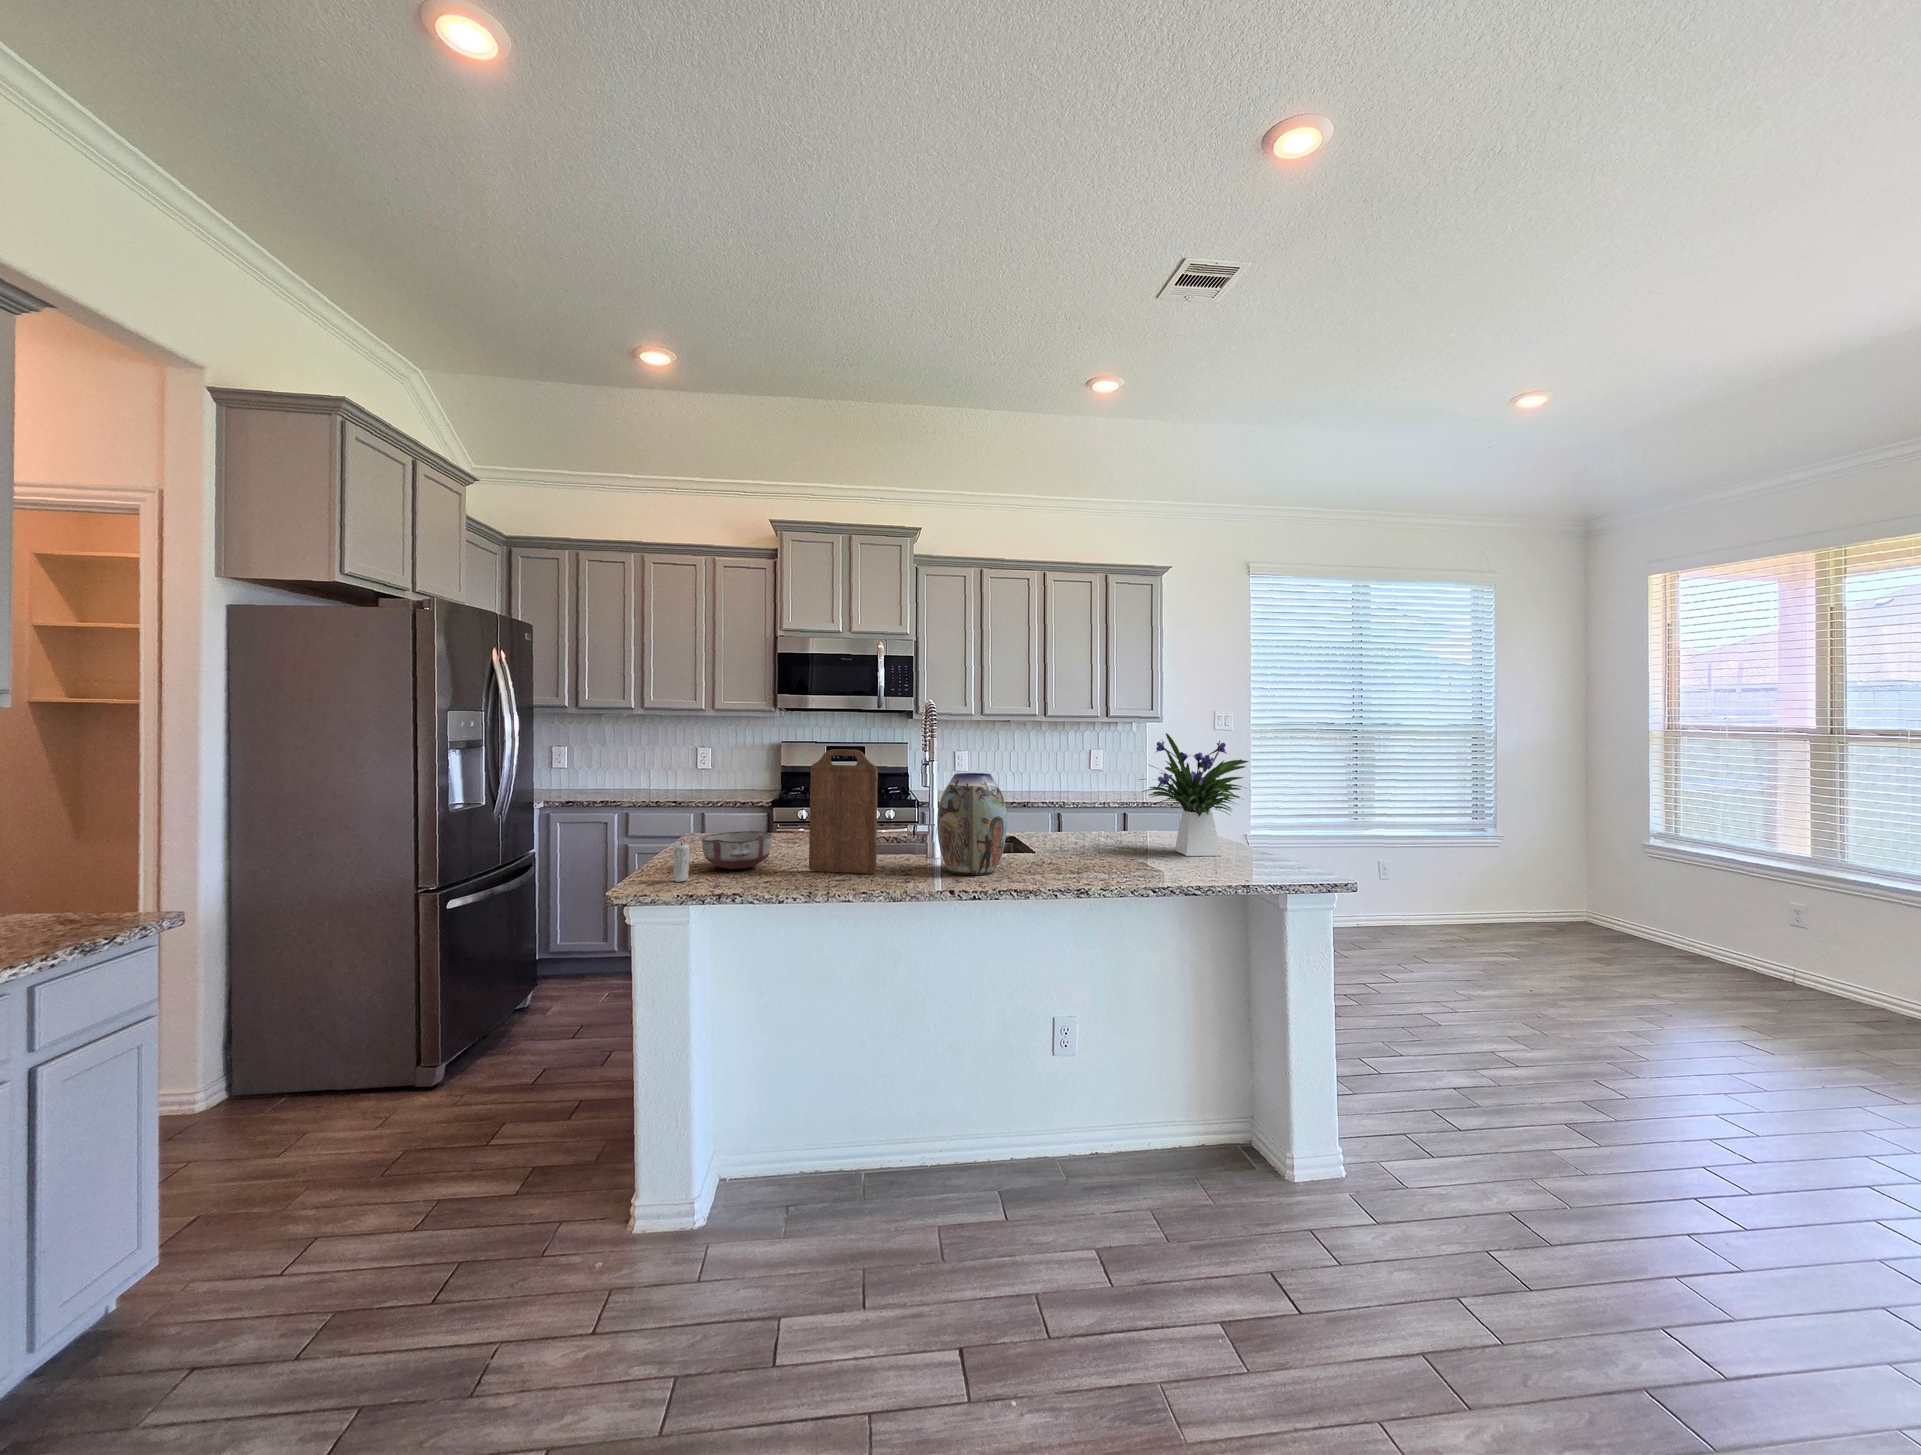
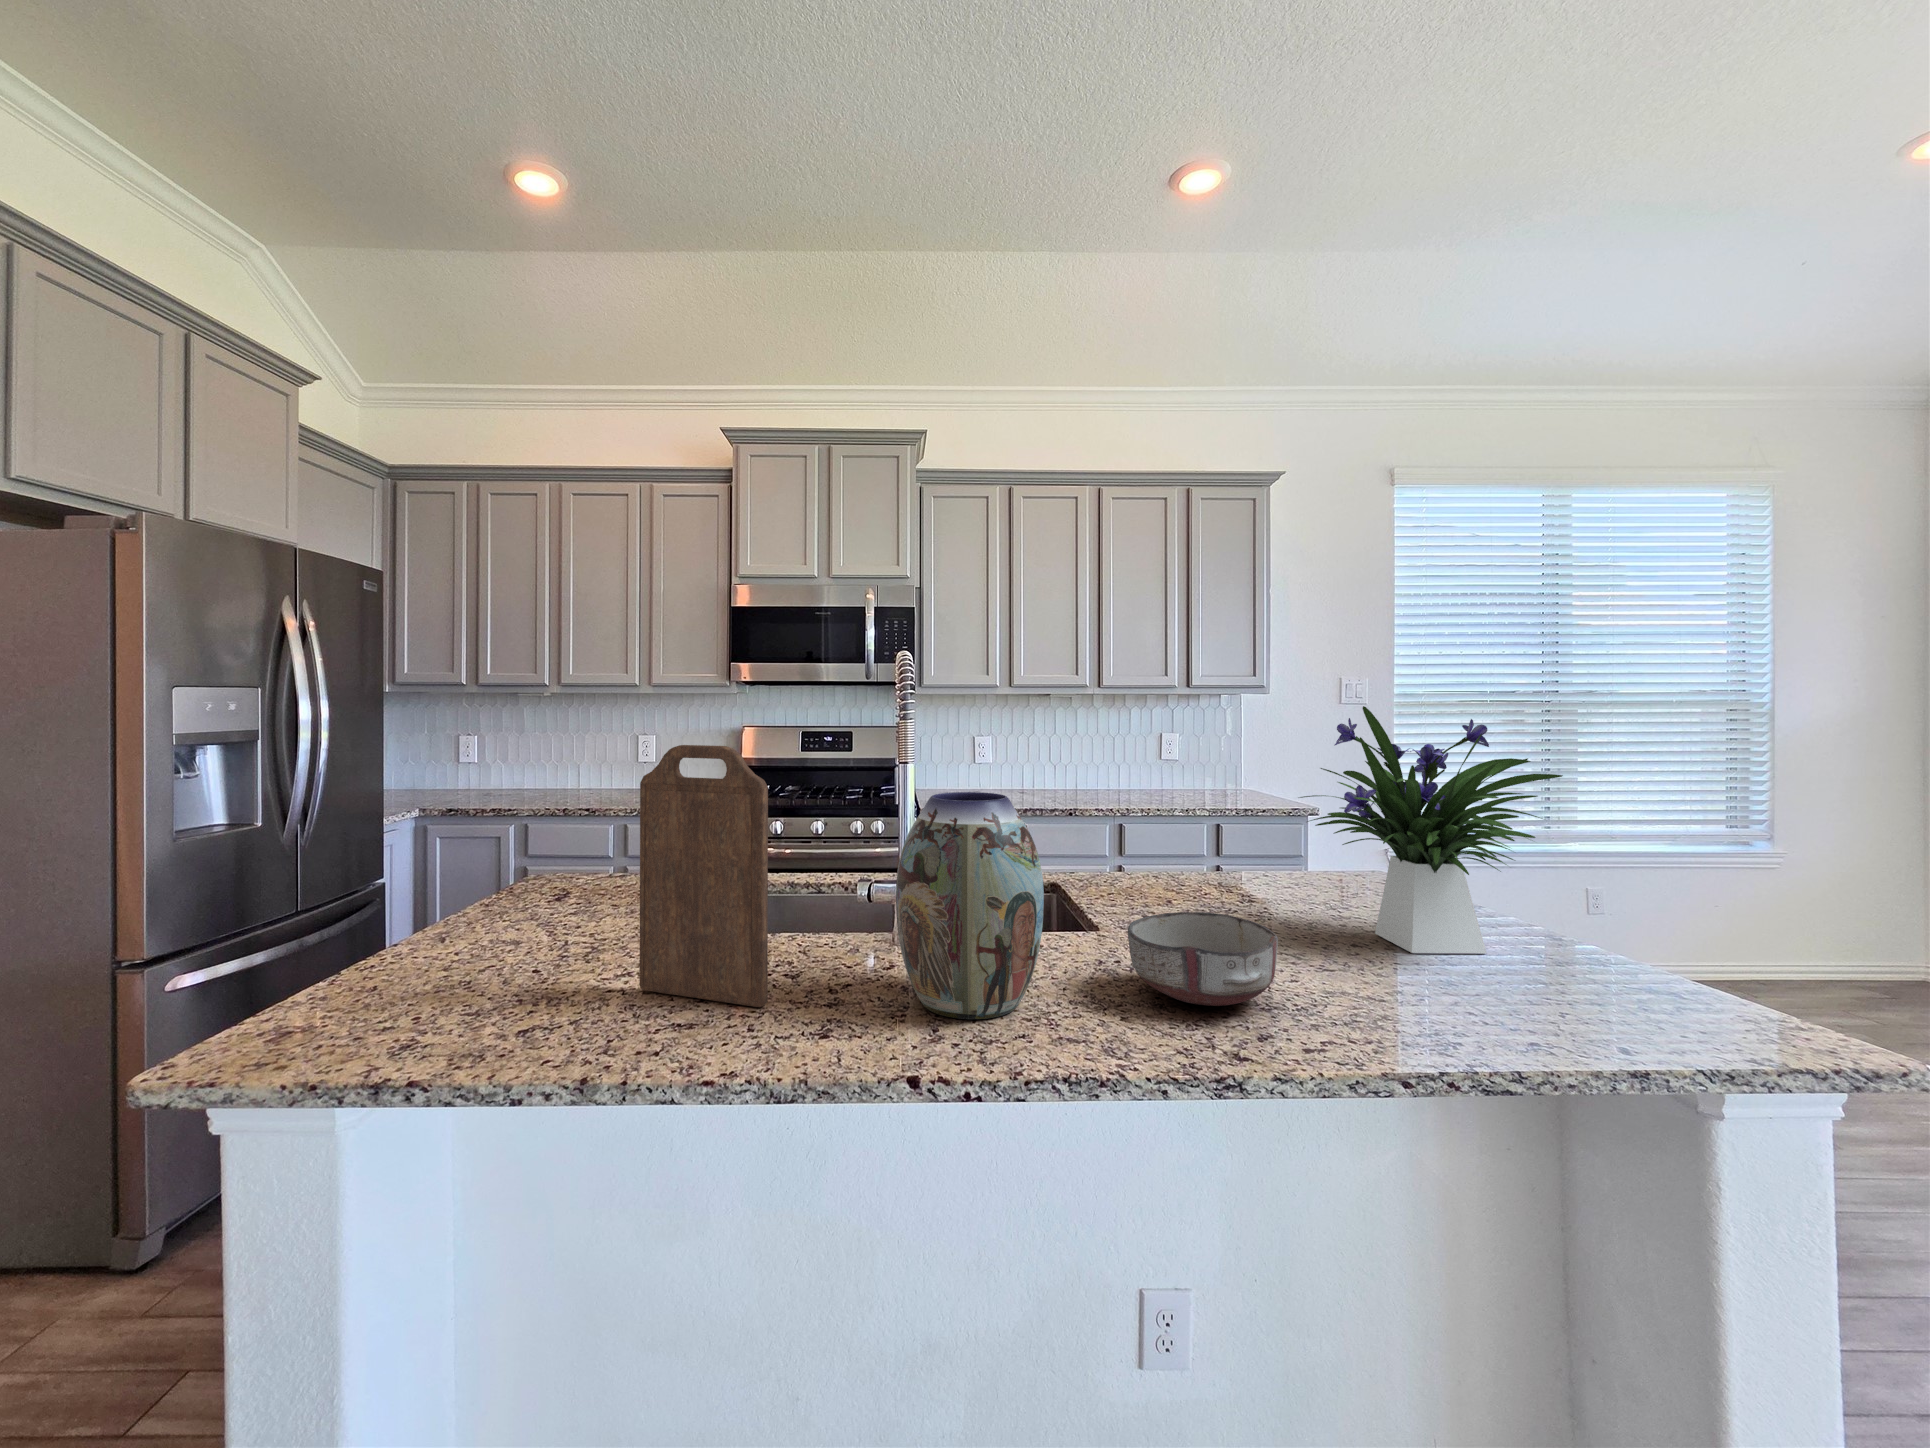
ceramic bowl: present [702,831,772,869] -> present [1128,912,1278,1006]
candle: present [674,842,690,882] -> none [332,932,371,1030]

